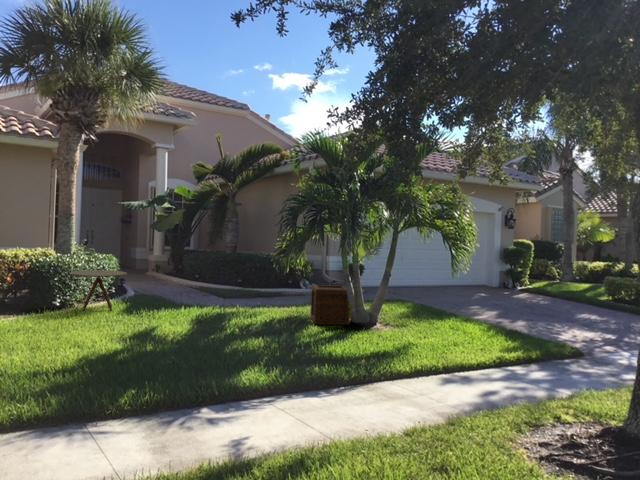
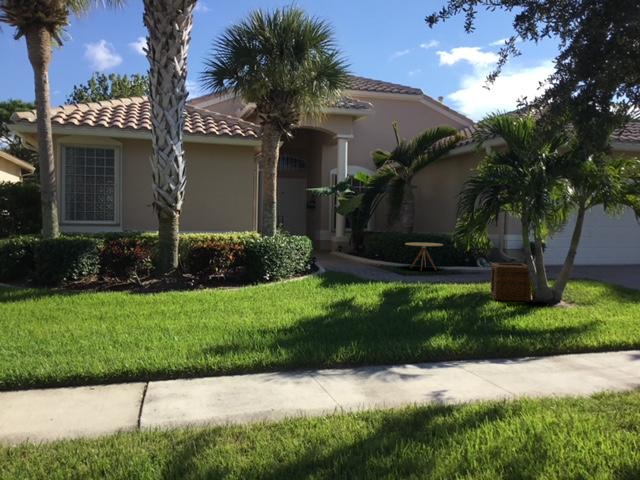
round table: present [70,270,127,311] -> present [405,242,443,270]

